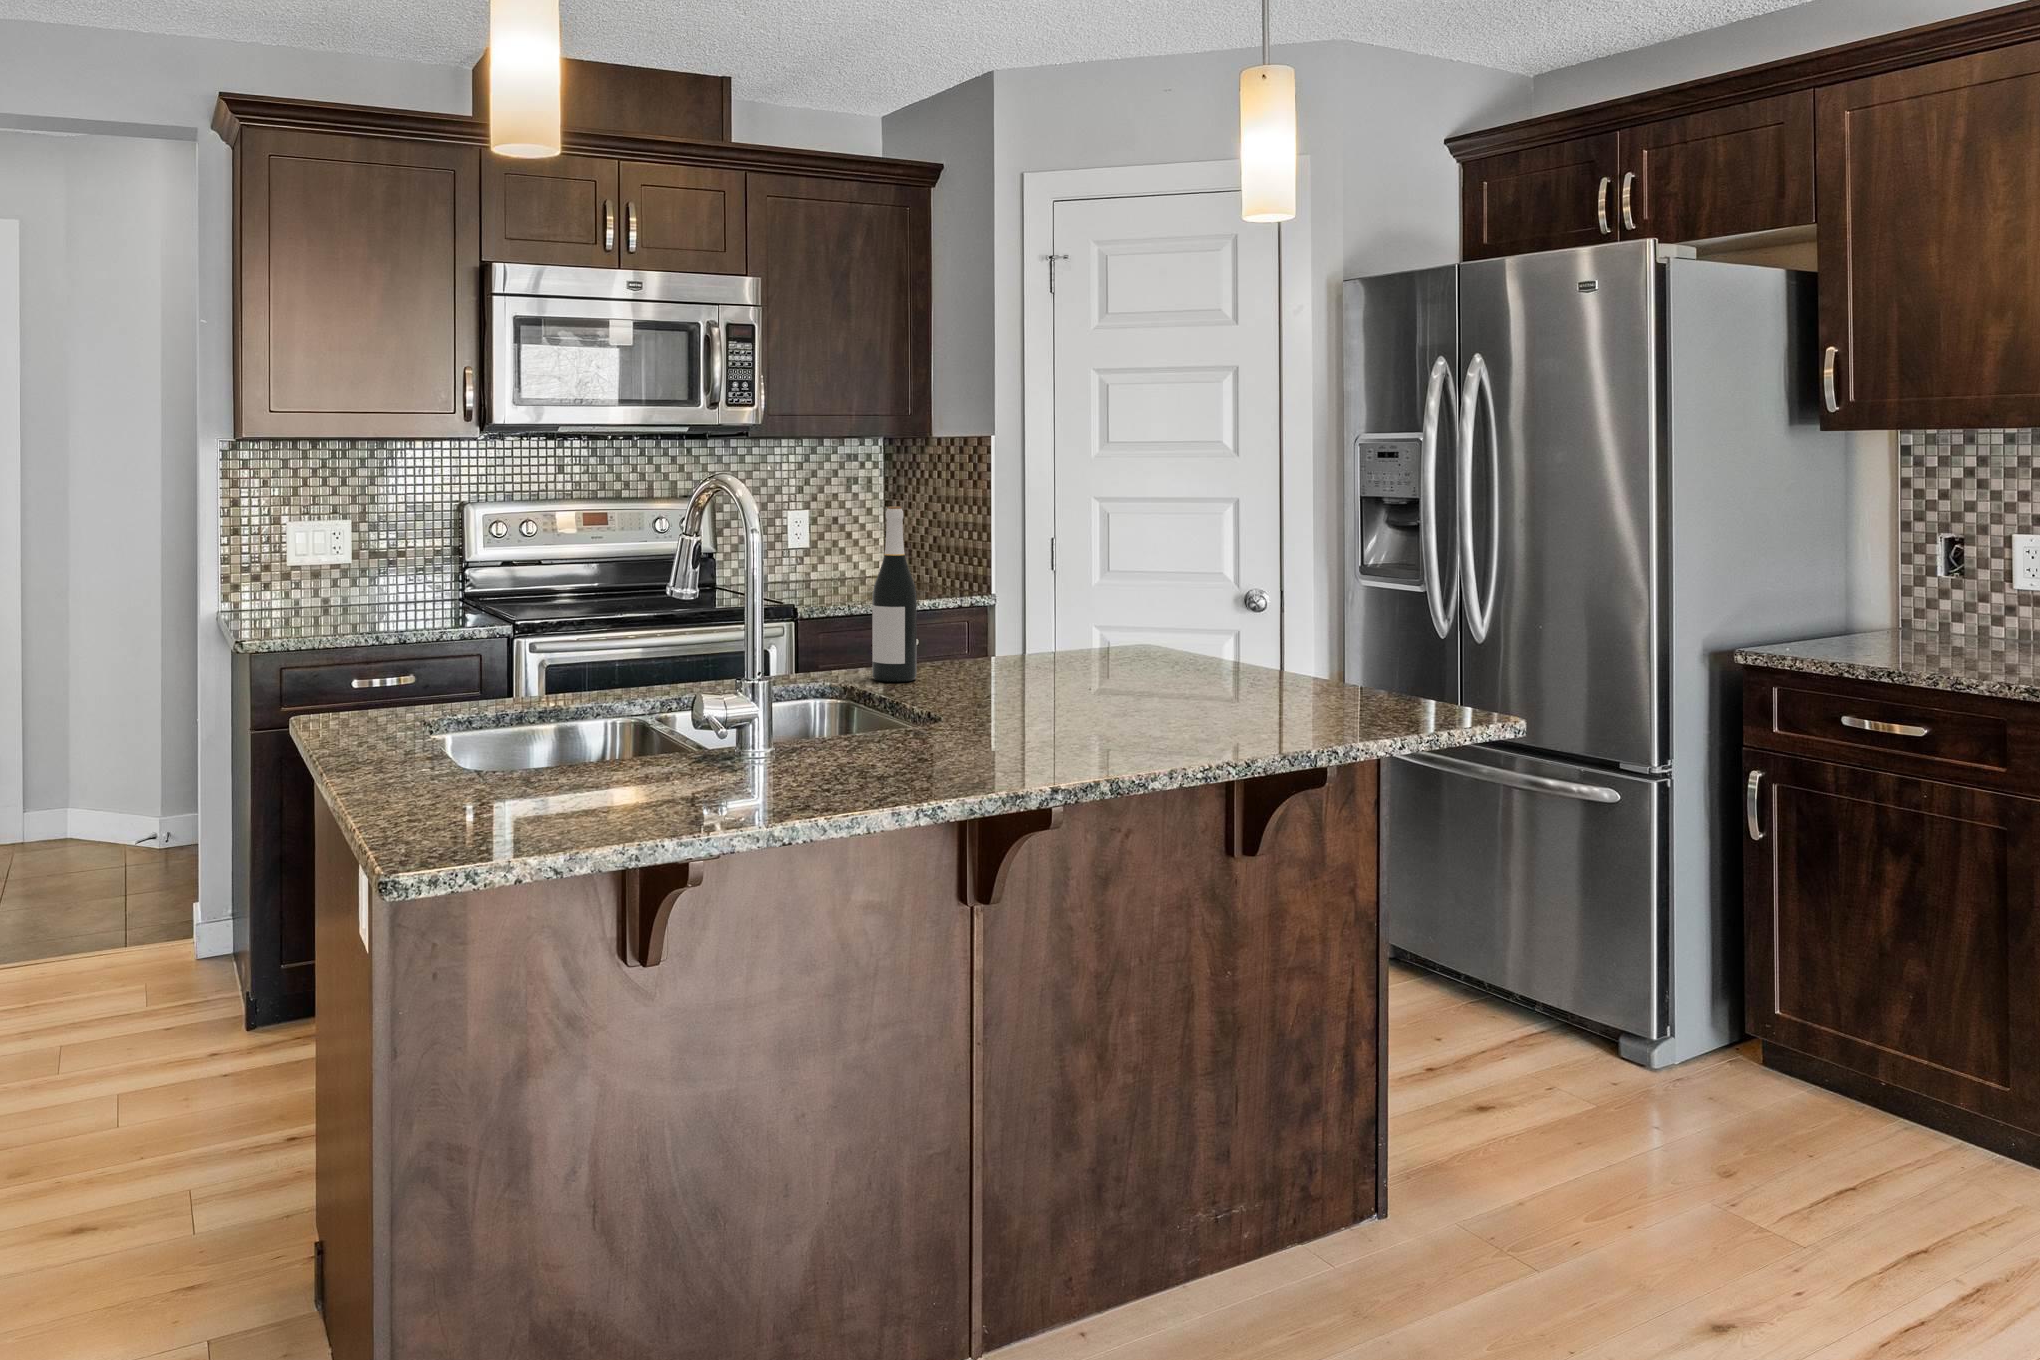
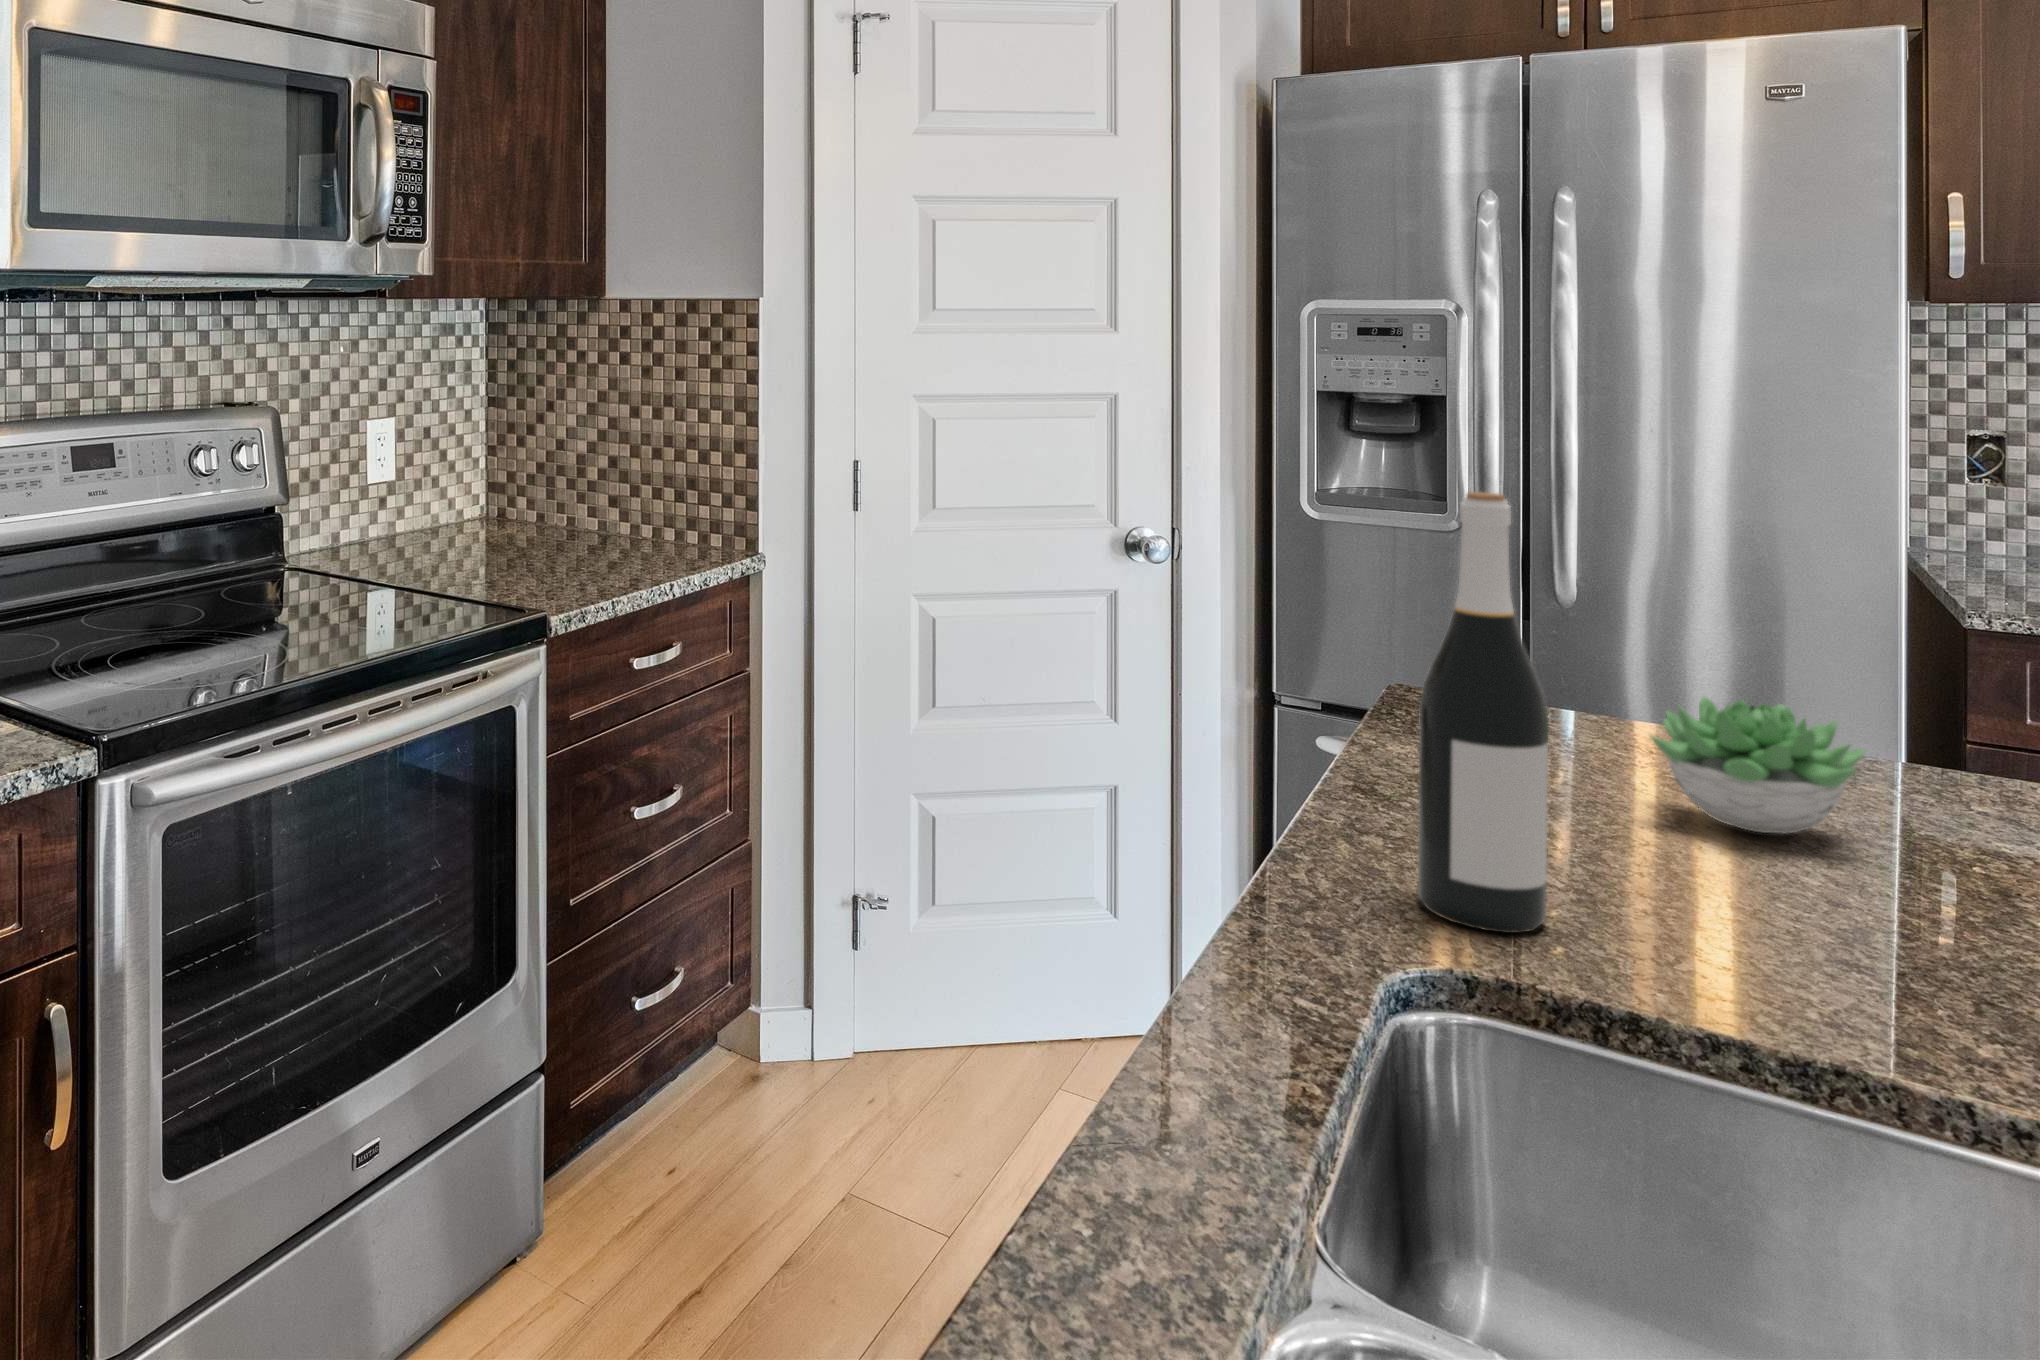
succulent plant: none [1067,617,1145,675] -> present [1650,697,1865,834]

